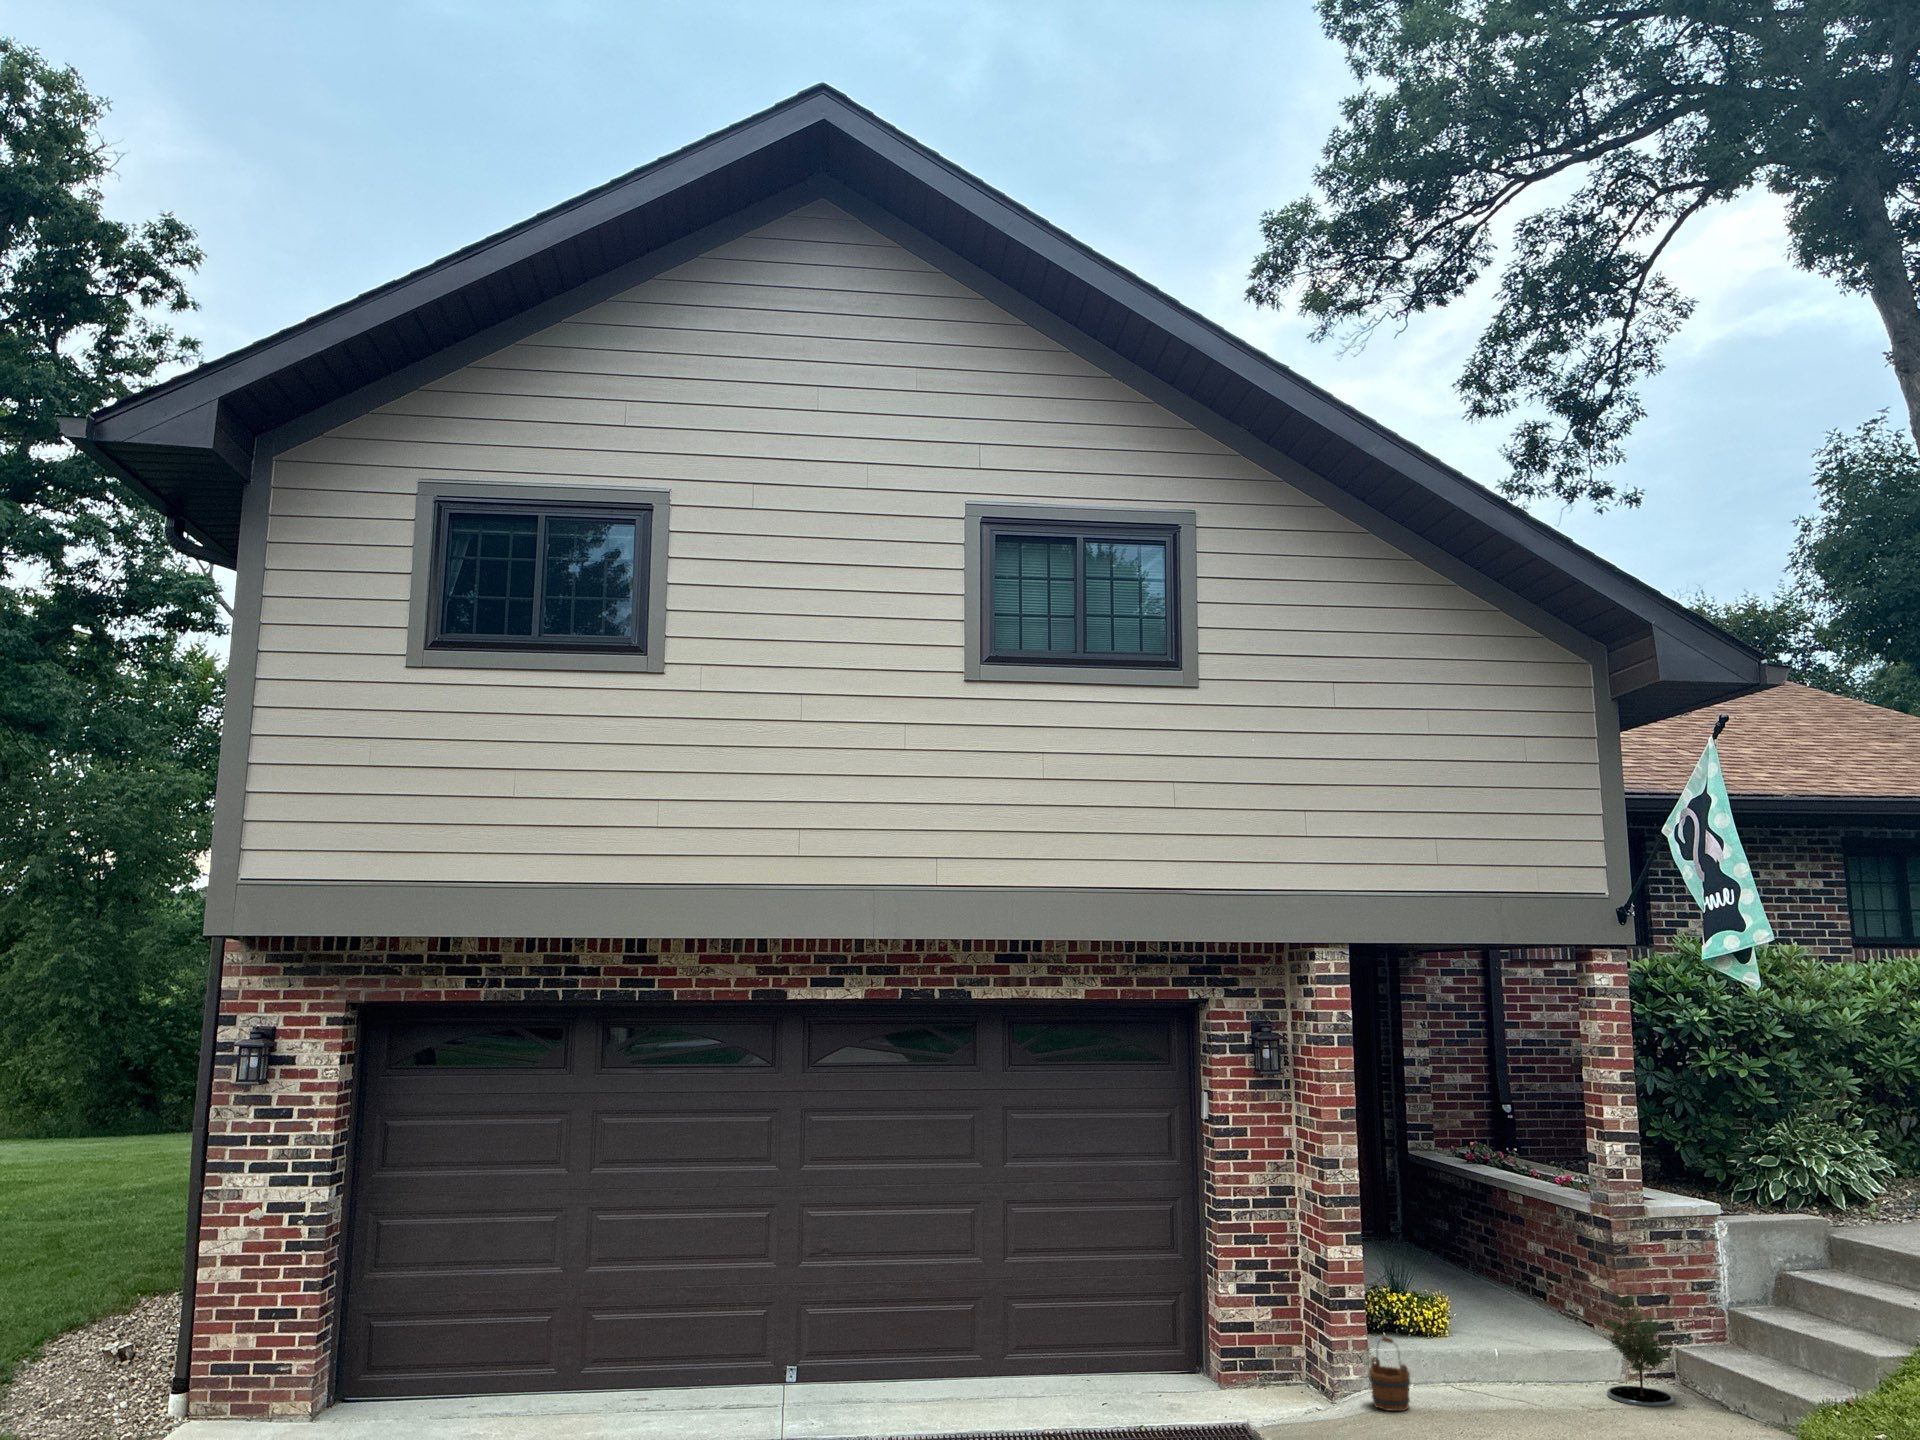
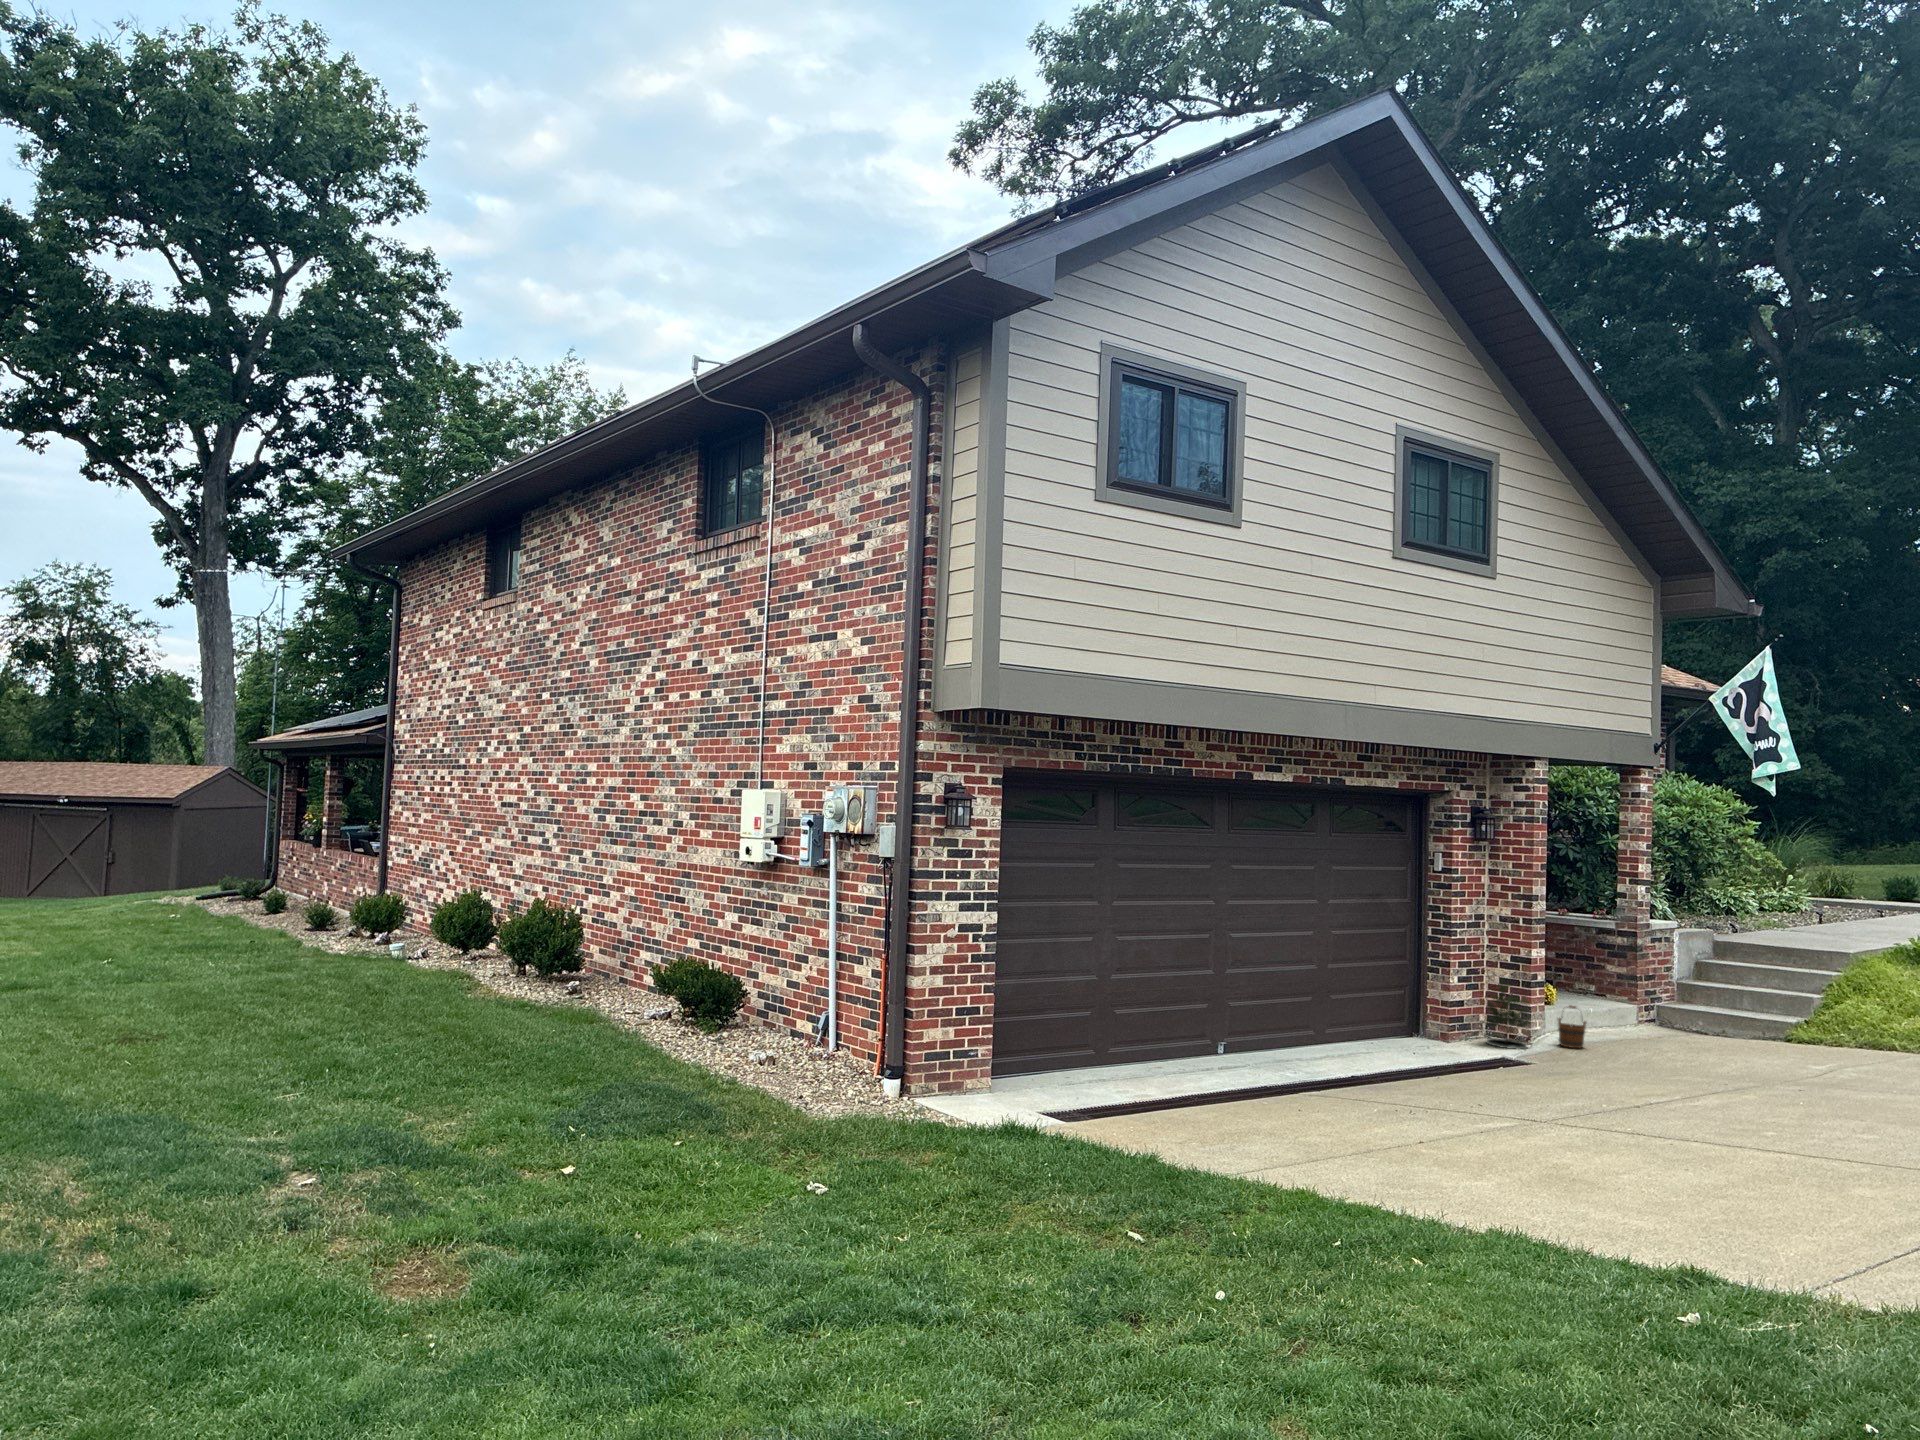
potted tree: present [1602,1288,1674,1407] -> present [1486,978,1531,1049]

